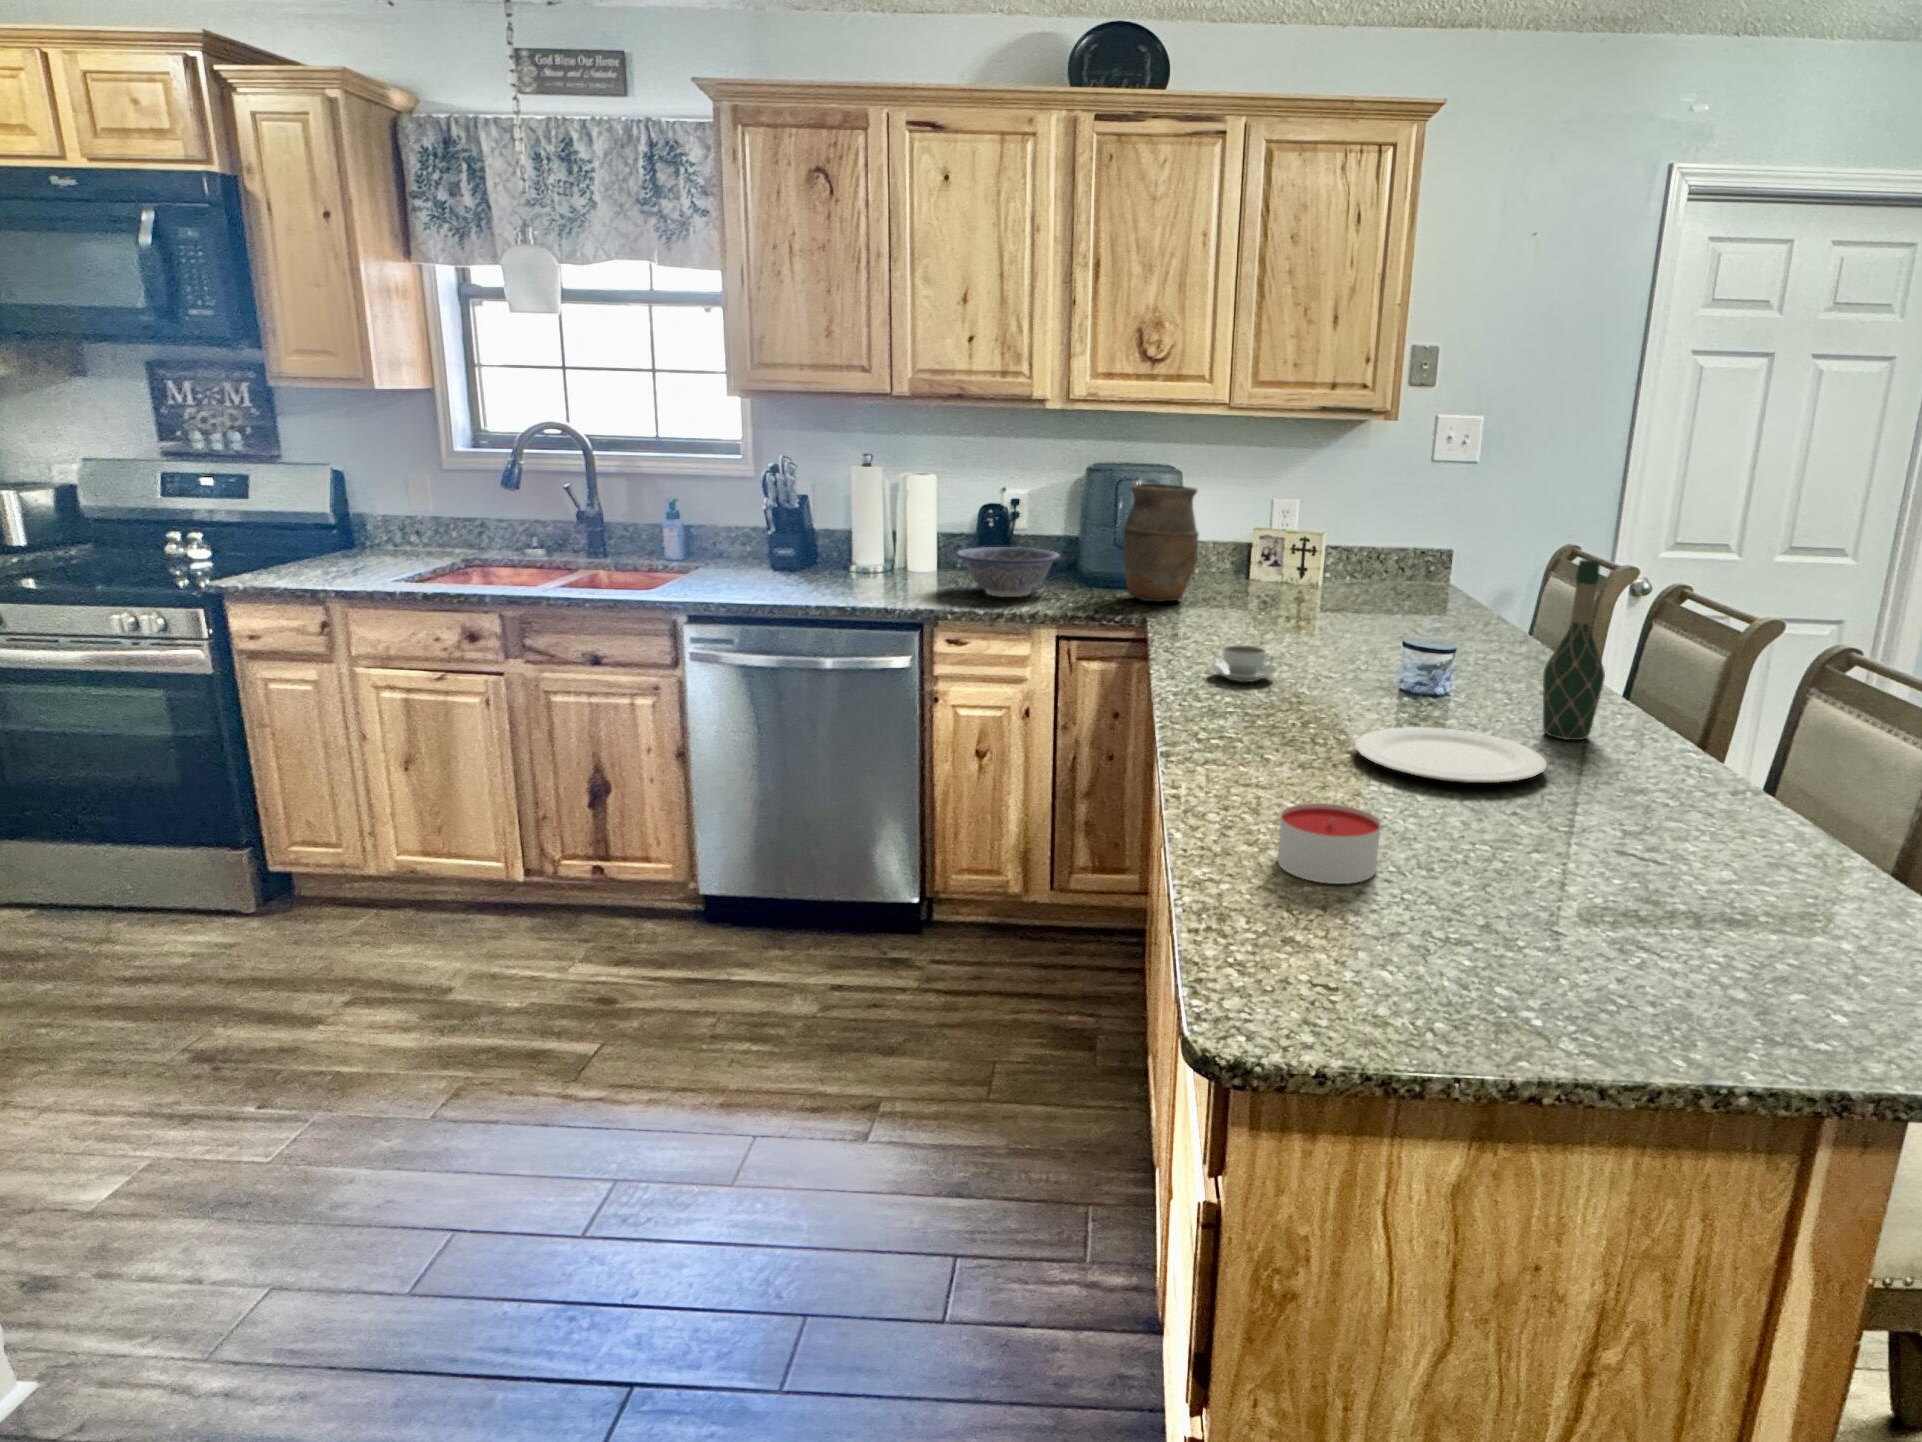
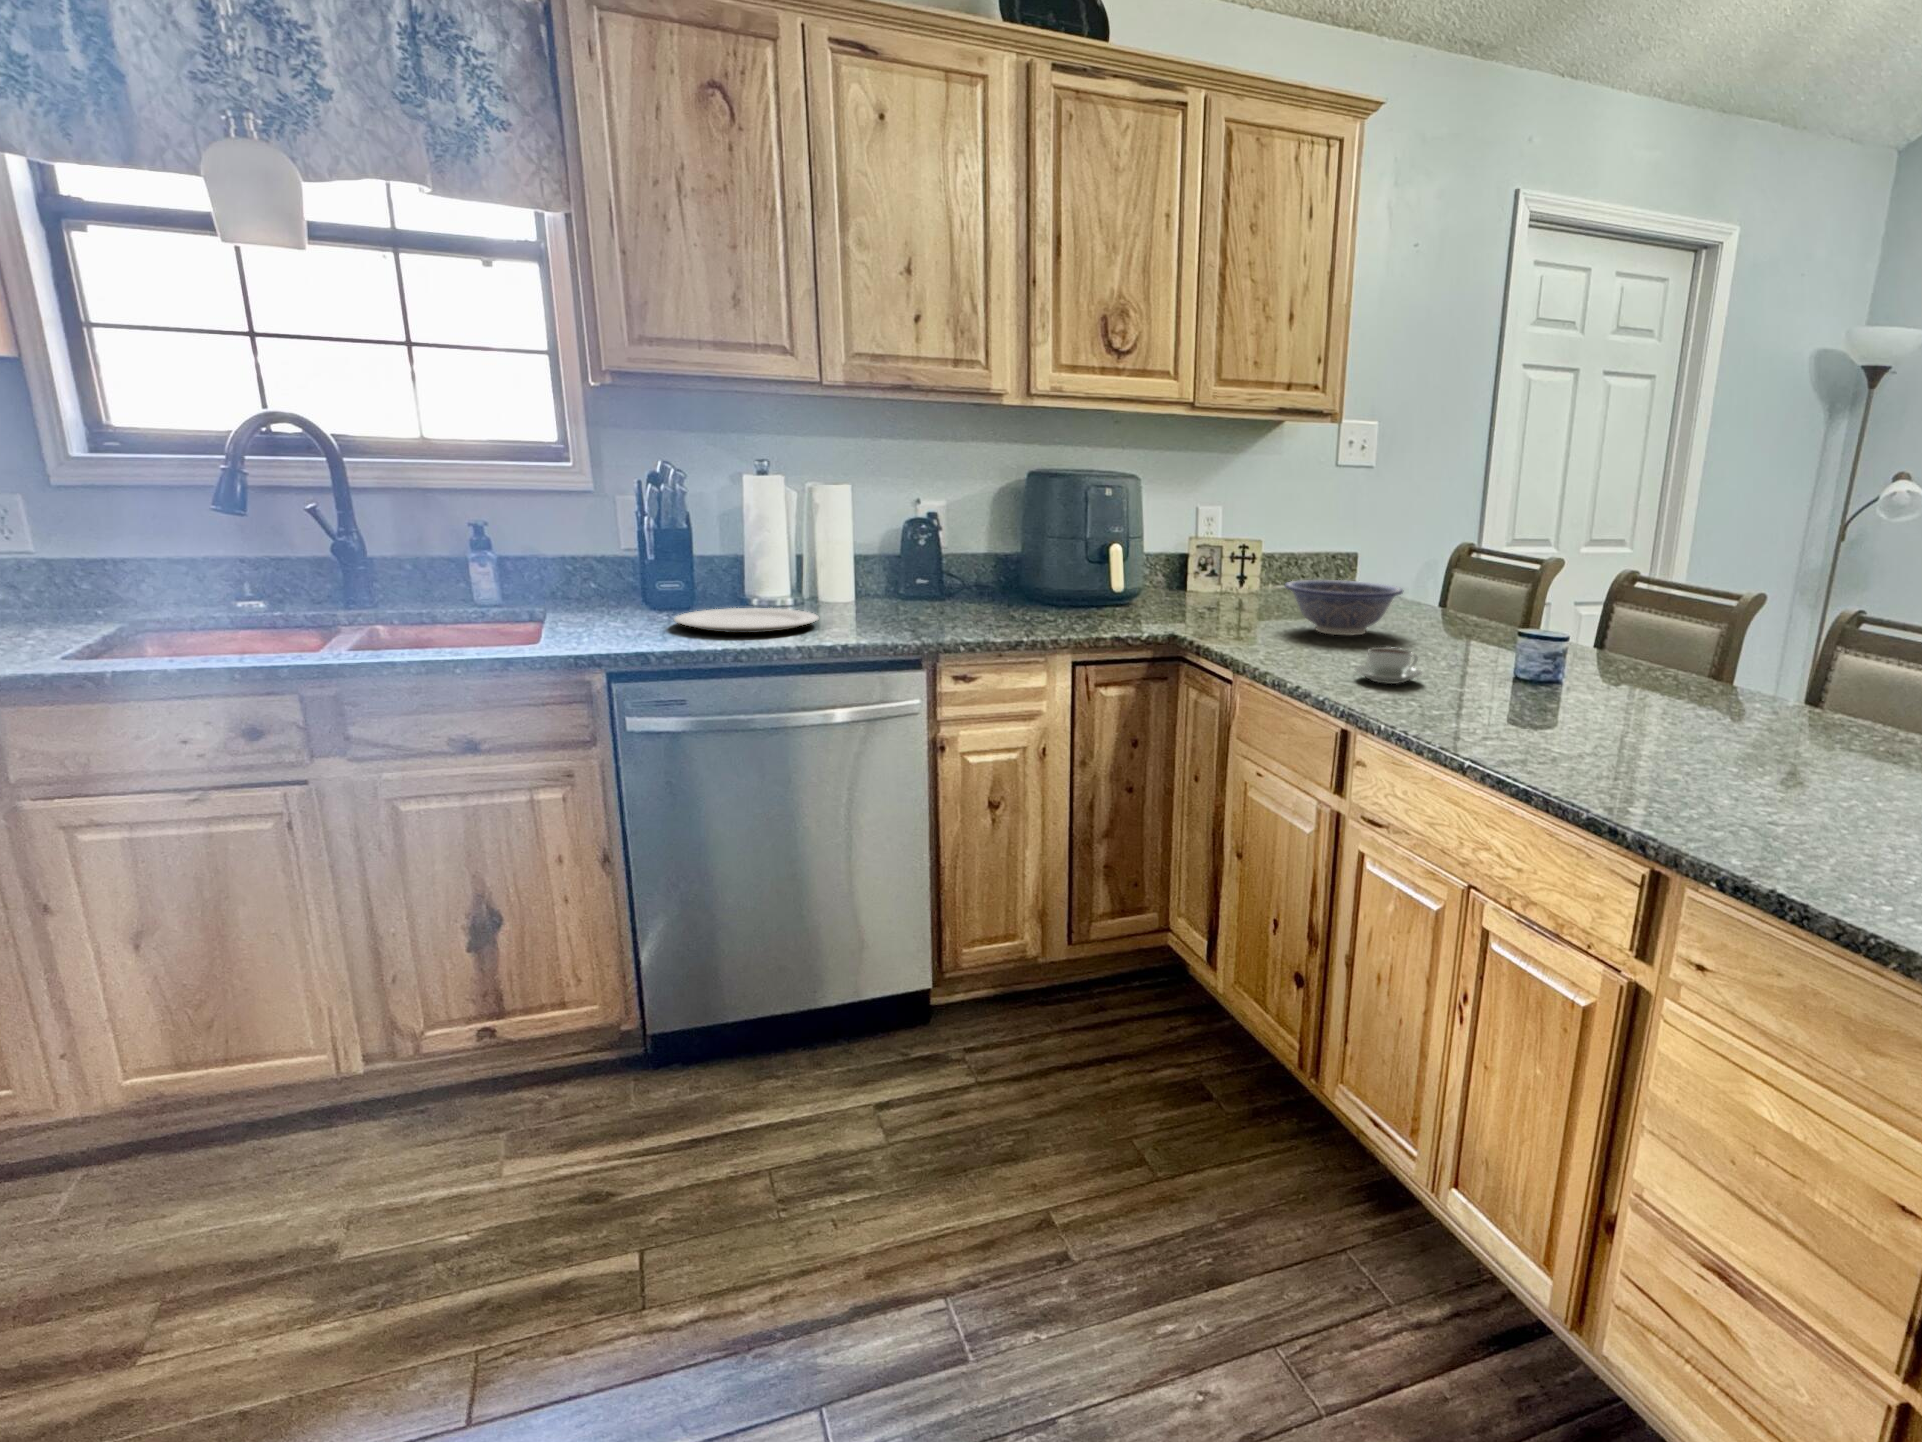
vase: present [1122,483,1199,602] -> none [1107,489,1190,617]
decorative bowl: present [956,547,1061,597] -> present [1285,580,1403,635]
wine bottle: present [1543,560,1605,740] -> none [1697,538,1755,705]
plate: present [1355,727,1547,783] -> present [674,608,819,633]
candle: present [1277,803,1381,884] -> none [1777,774,1894,849]

